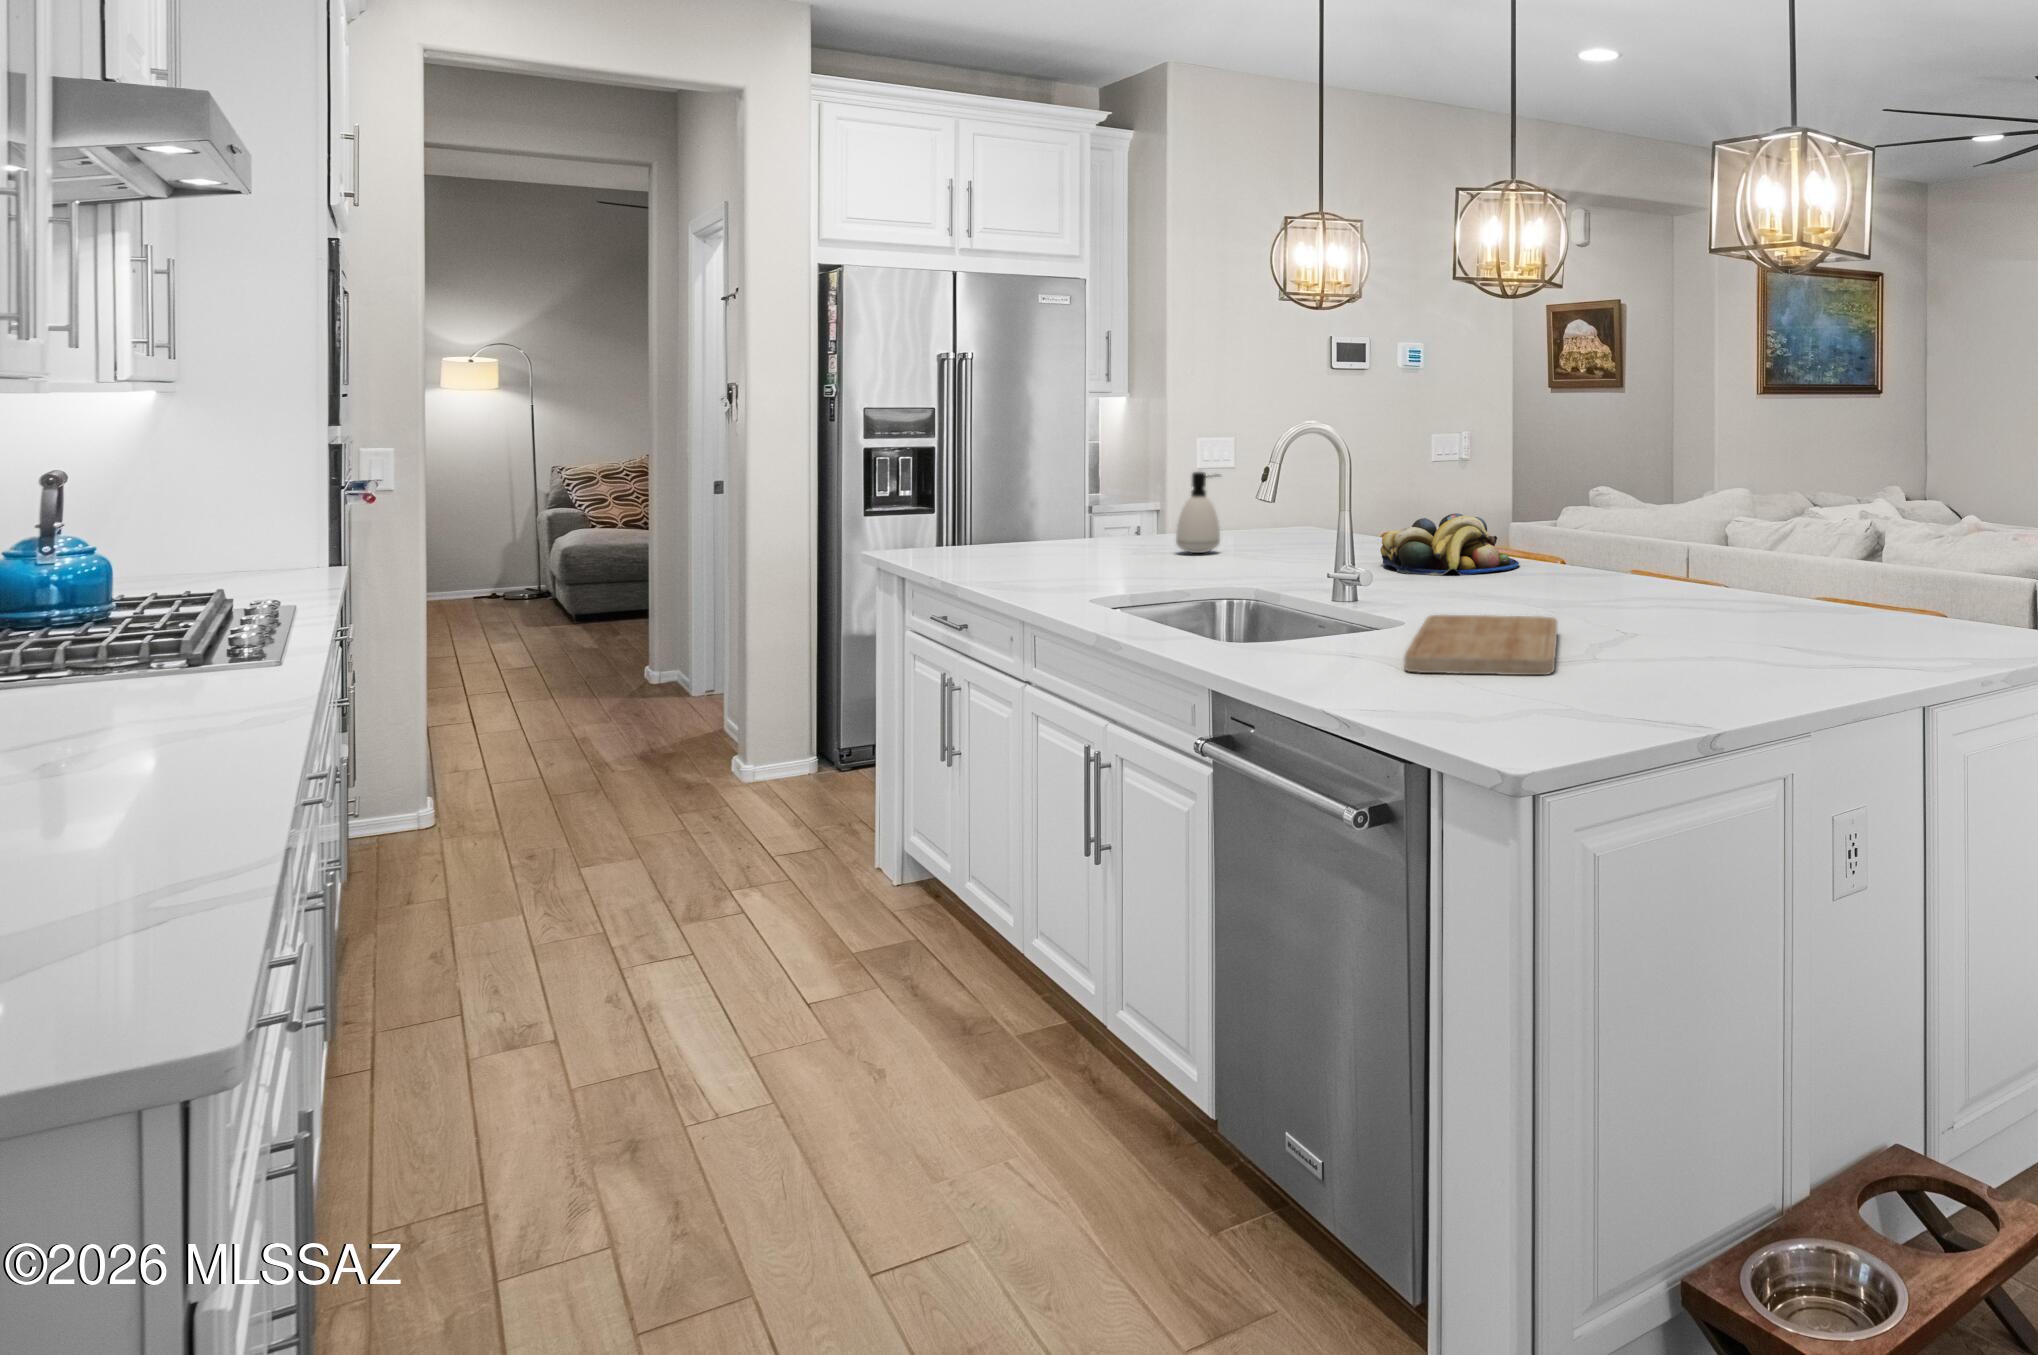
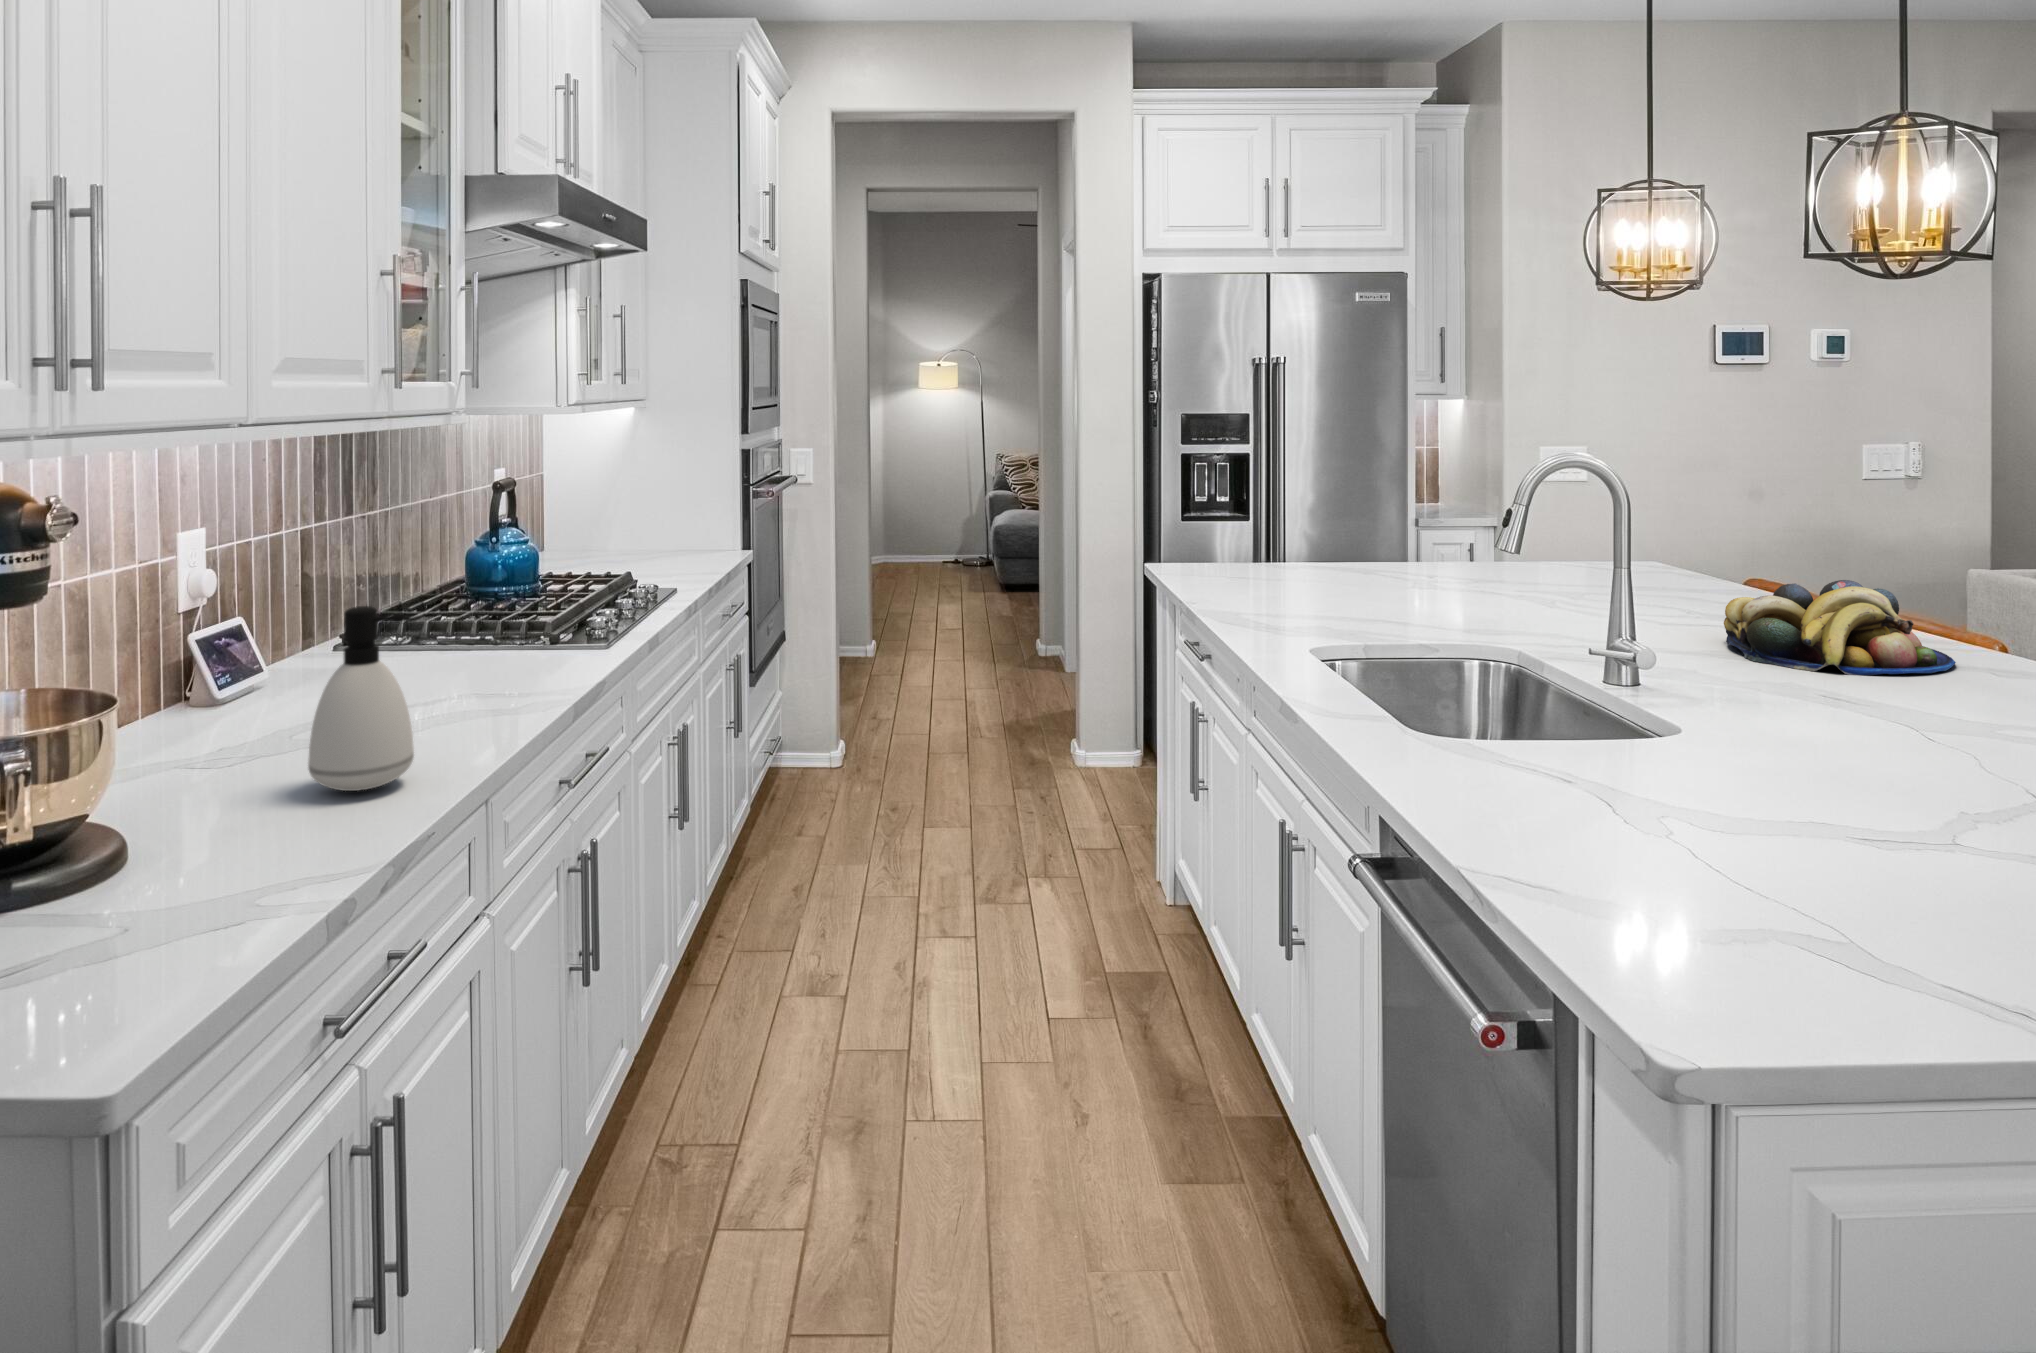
soap dispenser: present [1176,472,1220,553] -> present [308,606,414,791]
cutting board: present [1404,615,1557,675] -> none [1668,758,1984,923]

